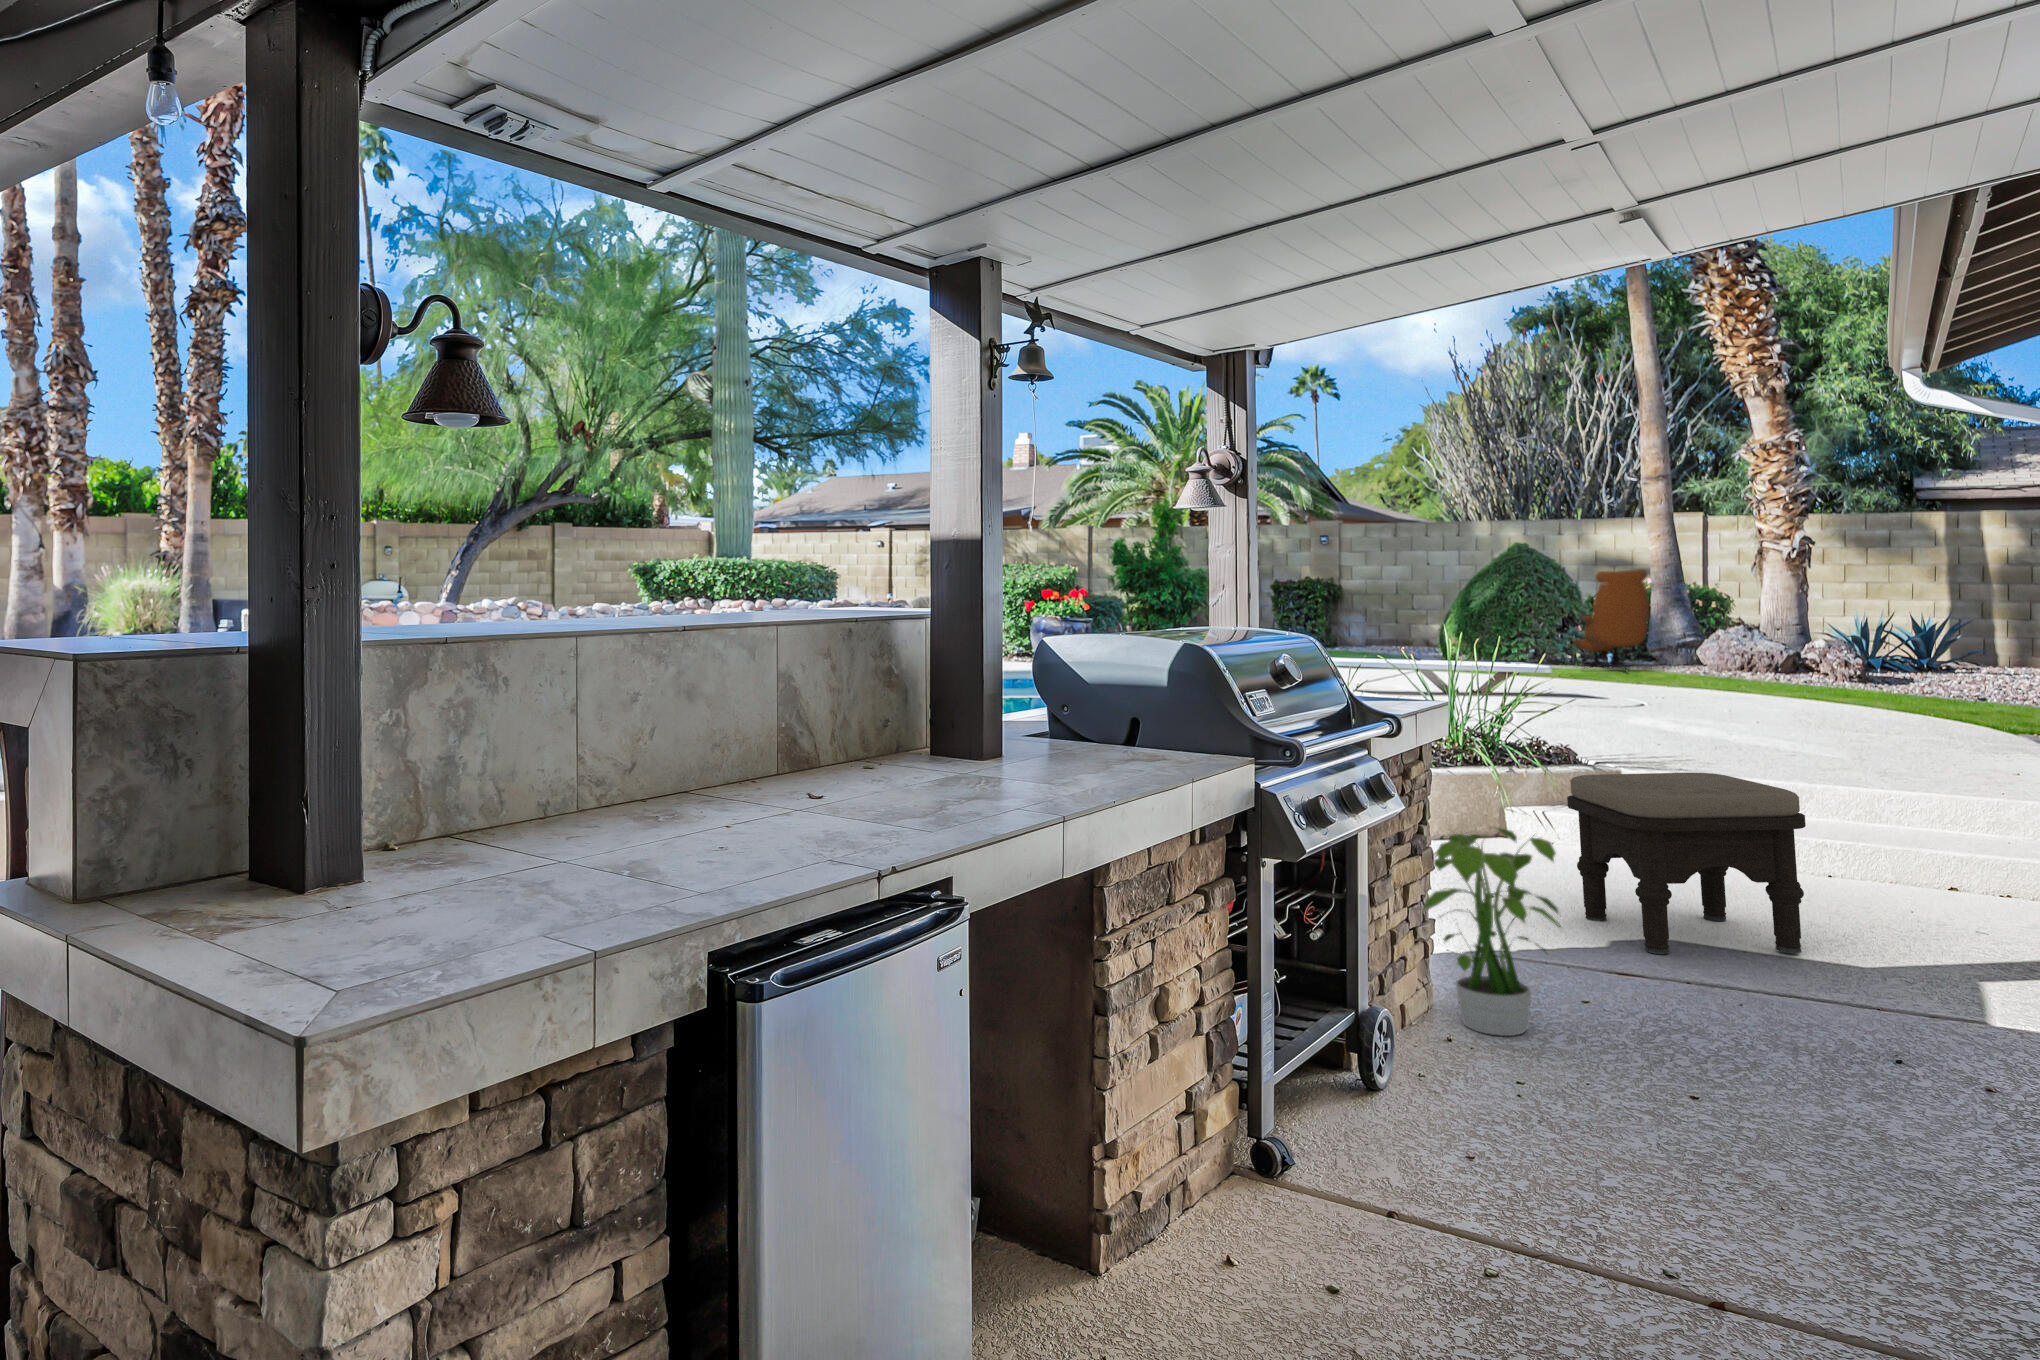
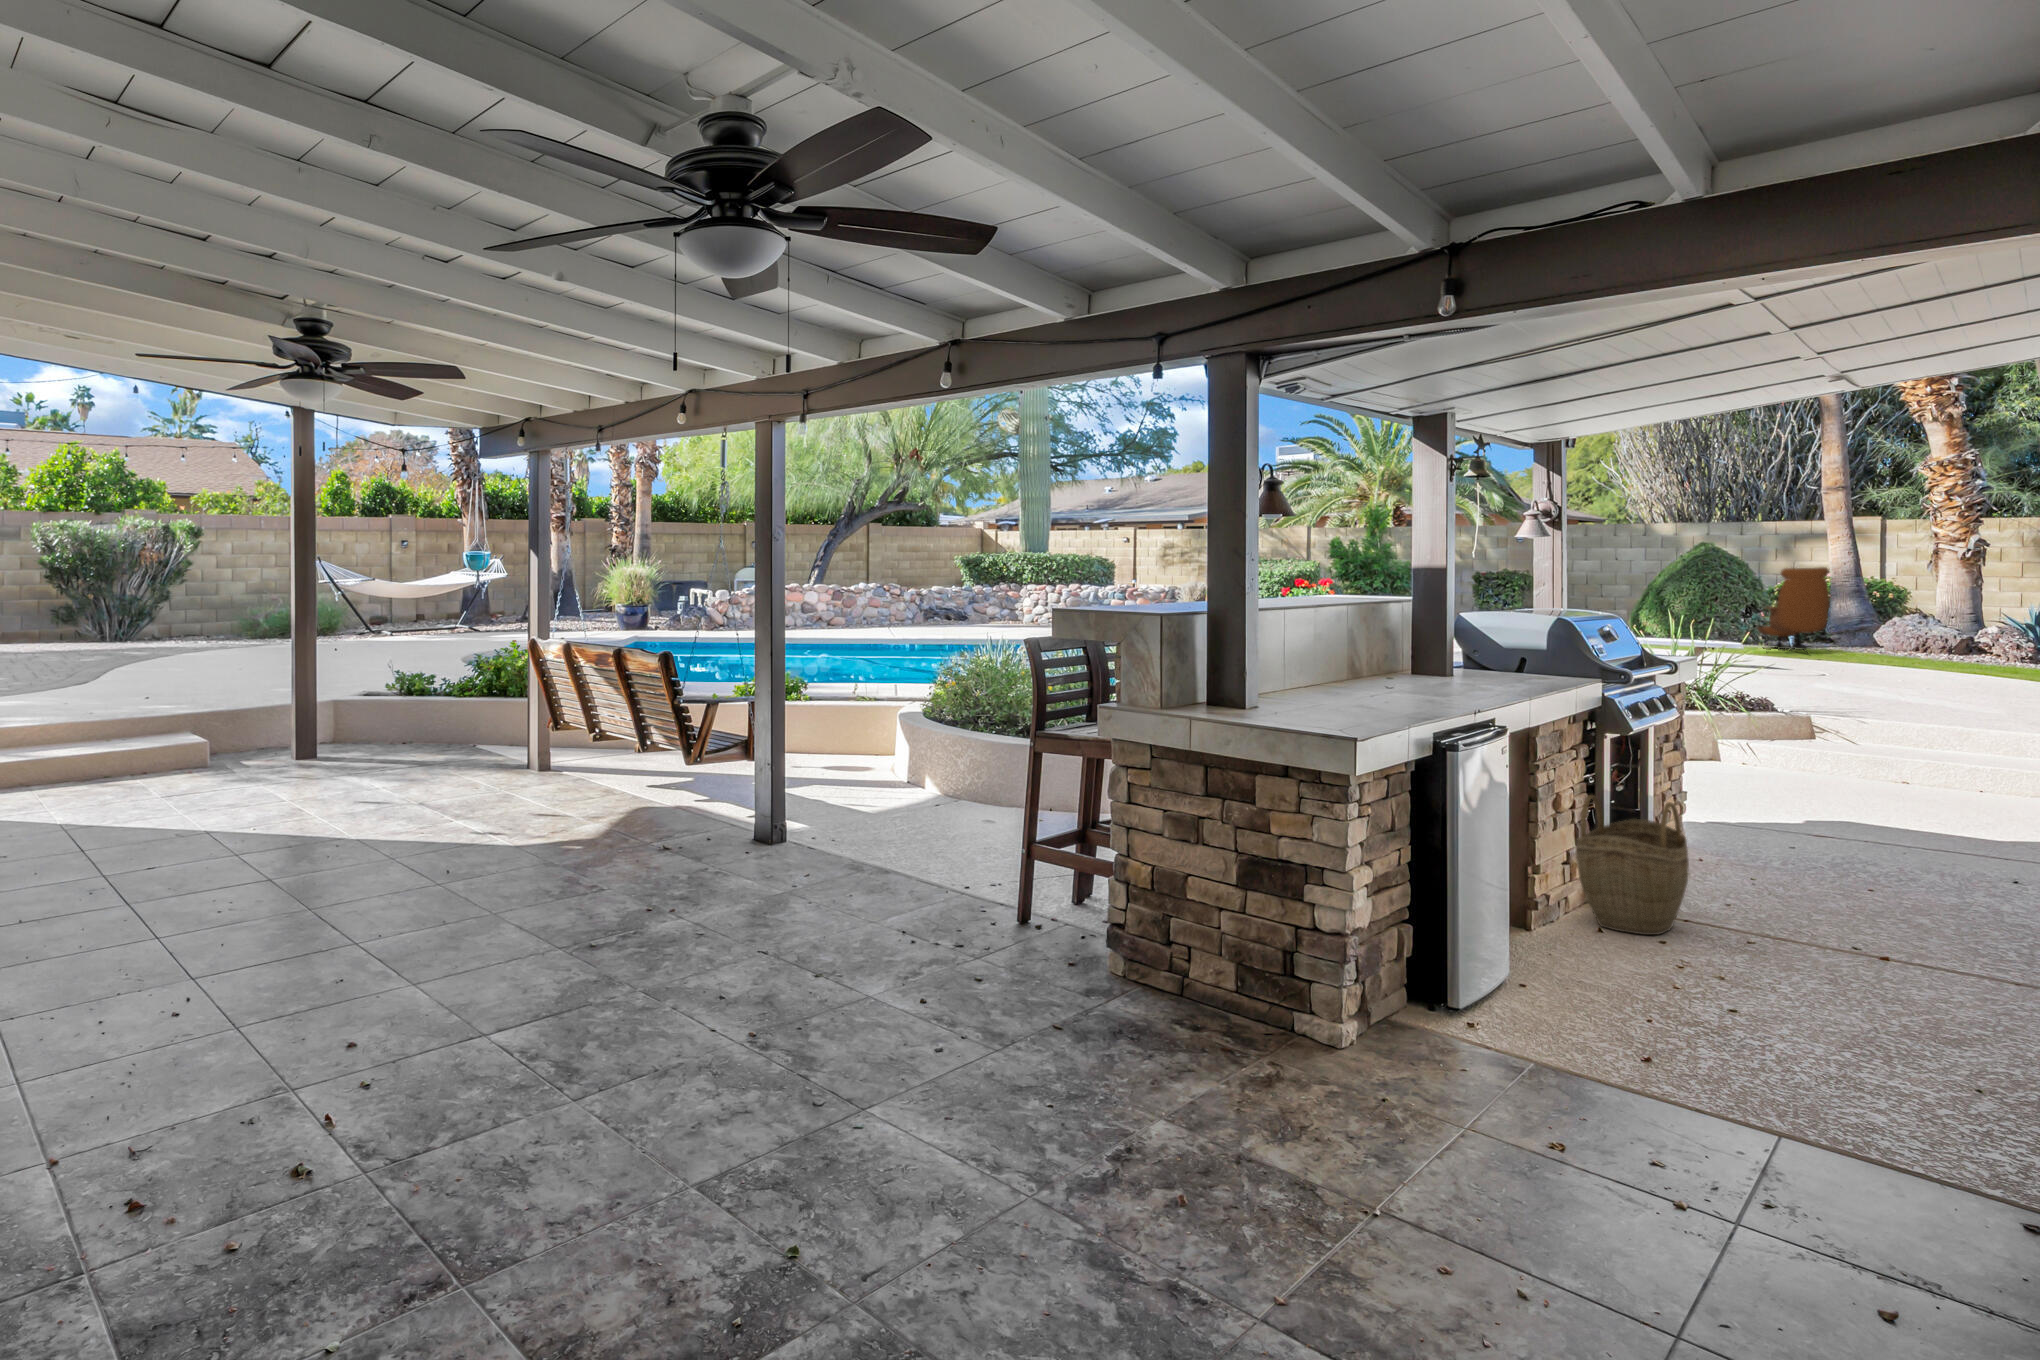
ottoman: present [1567,773,1806,954] -> none [1774,712,1954,830]
potted plant: present [1422,827,1561,1036] -> none [1682,732,1780,860]
woven basket: none [1191,983,1387,1273] -> present [1576,795,1689,935]

